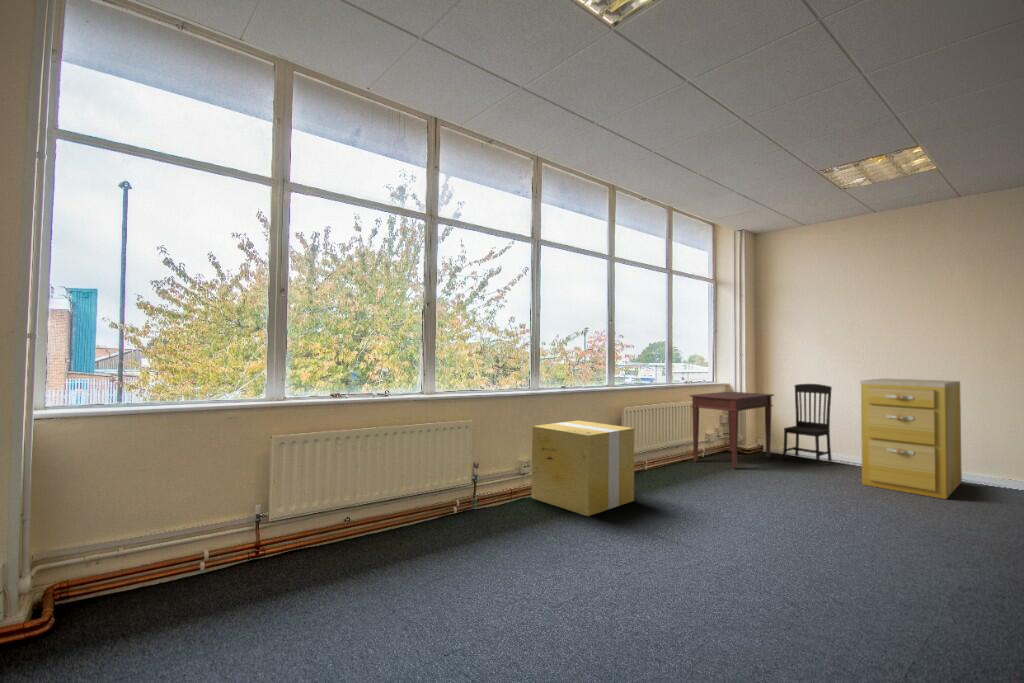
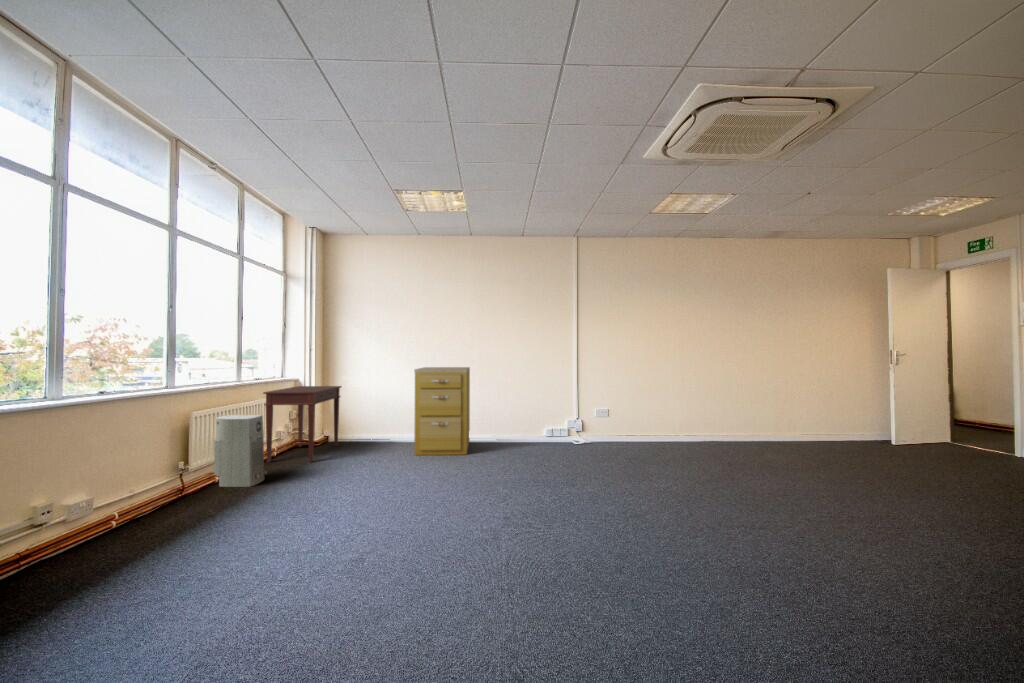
chair: present [783,384,832,465] -> none [349,374,387,446]
air purifier: none [643,413,687,480] -> present [214,415,267,487]
cardboard box: present [532,420,634,516] -> none [56,434,219,556]

